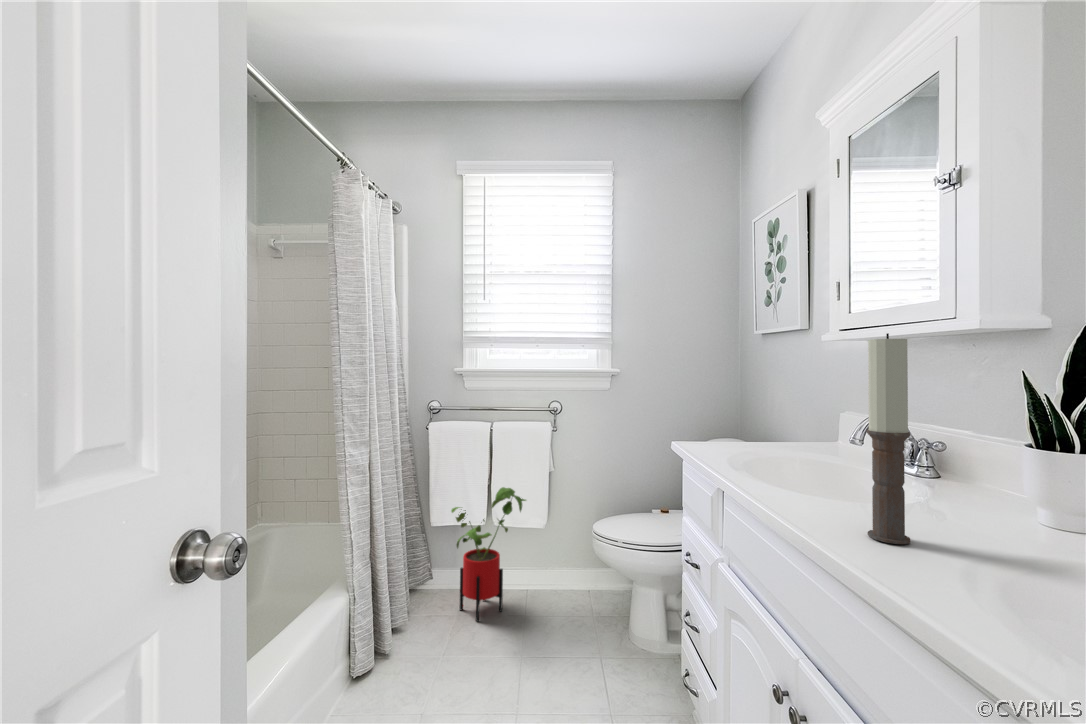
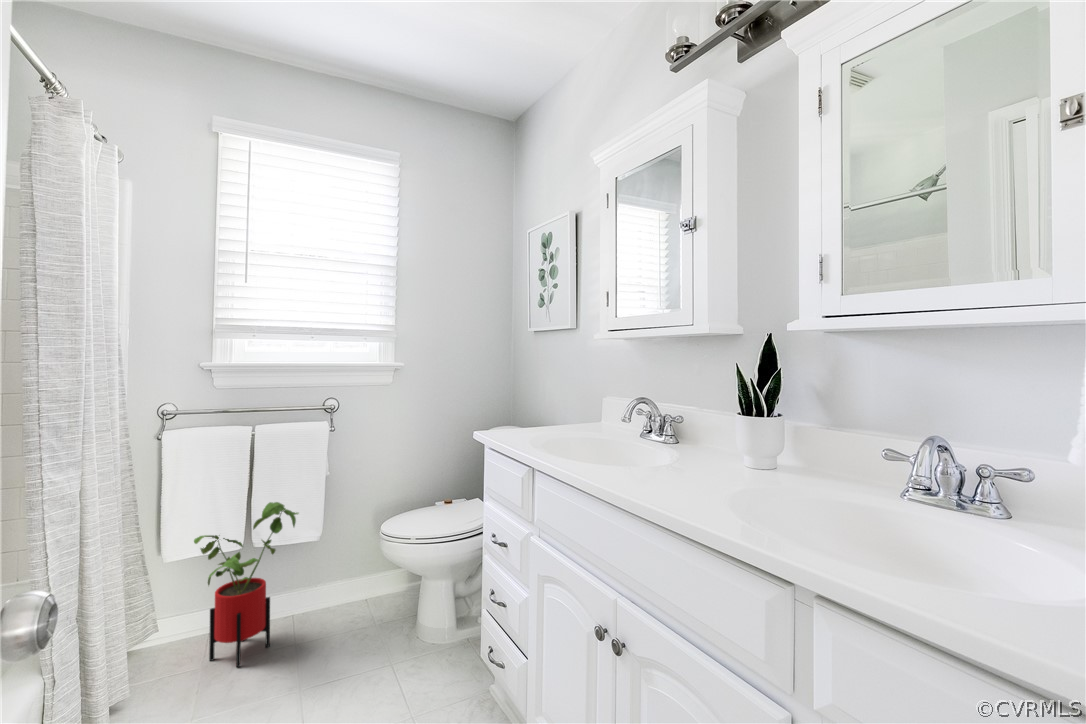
candle: present [867,333,910,544] -> none [663,338,690,492]

